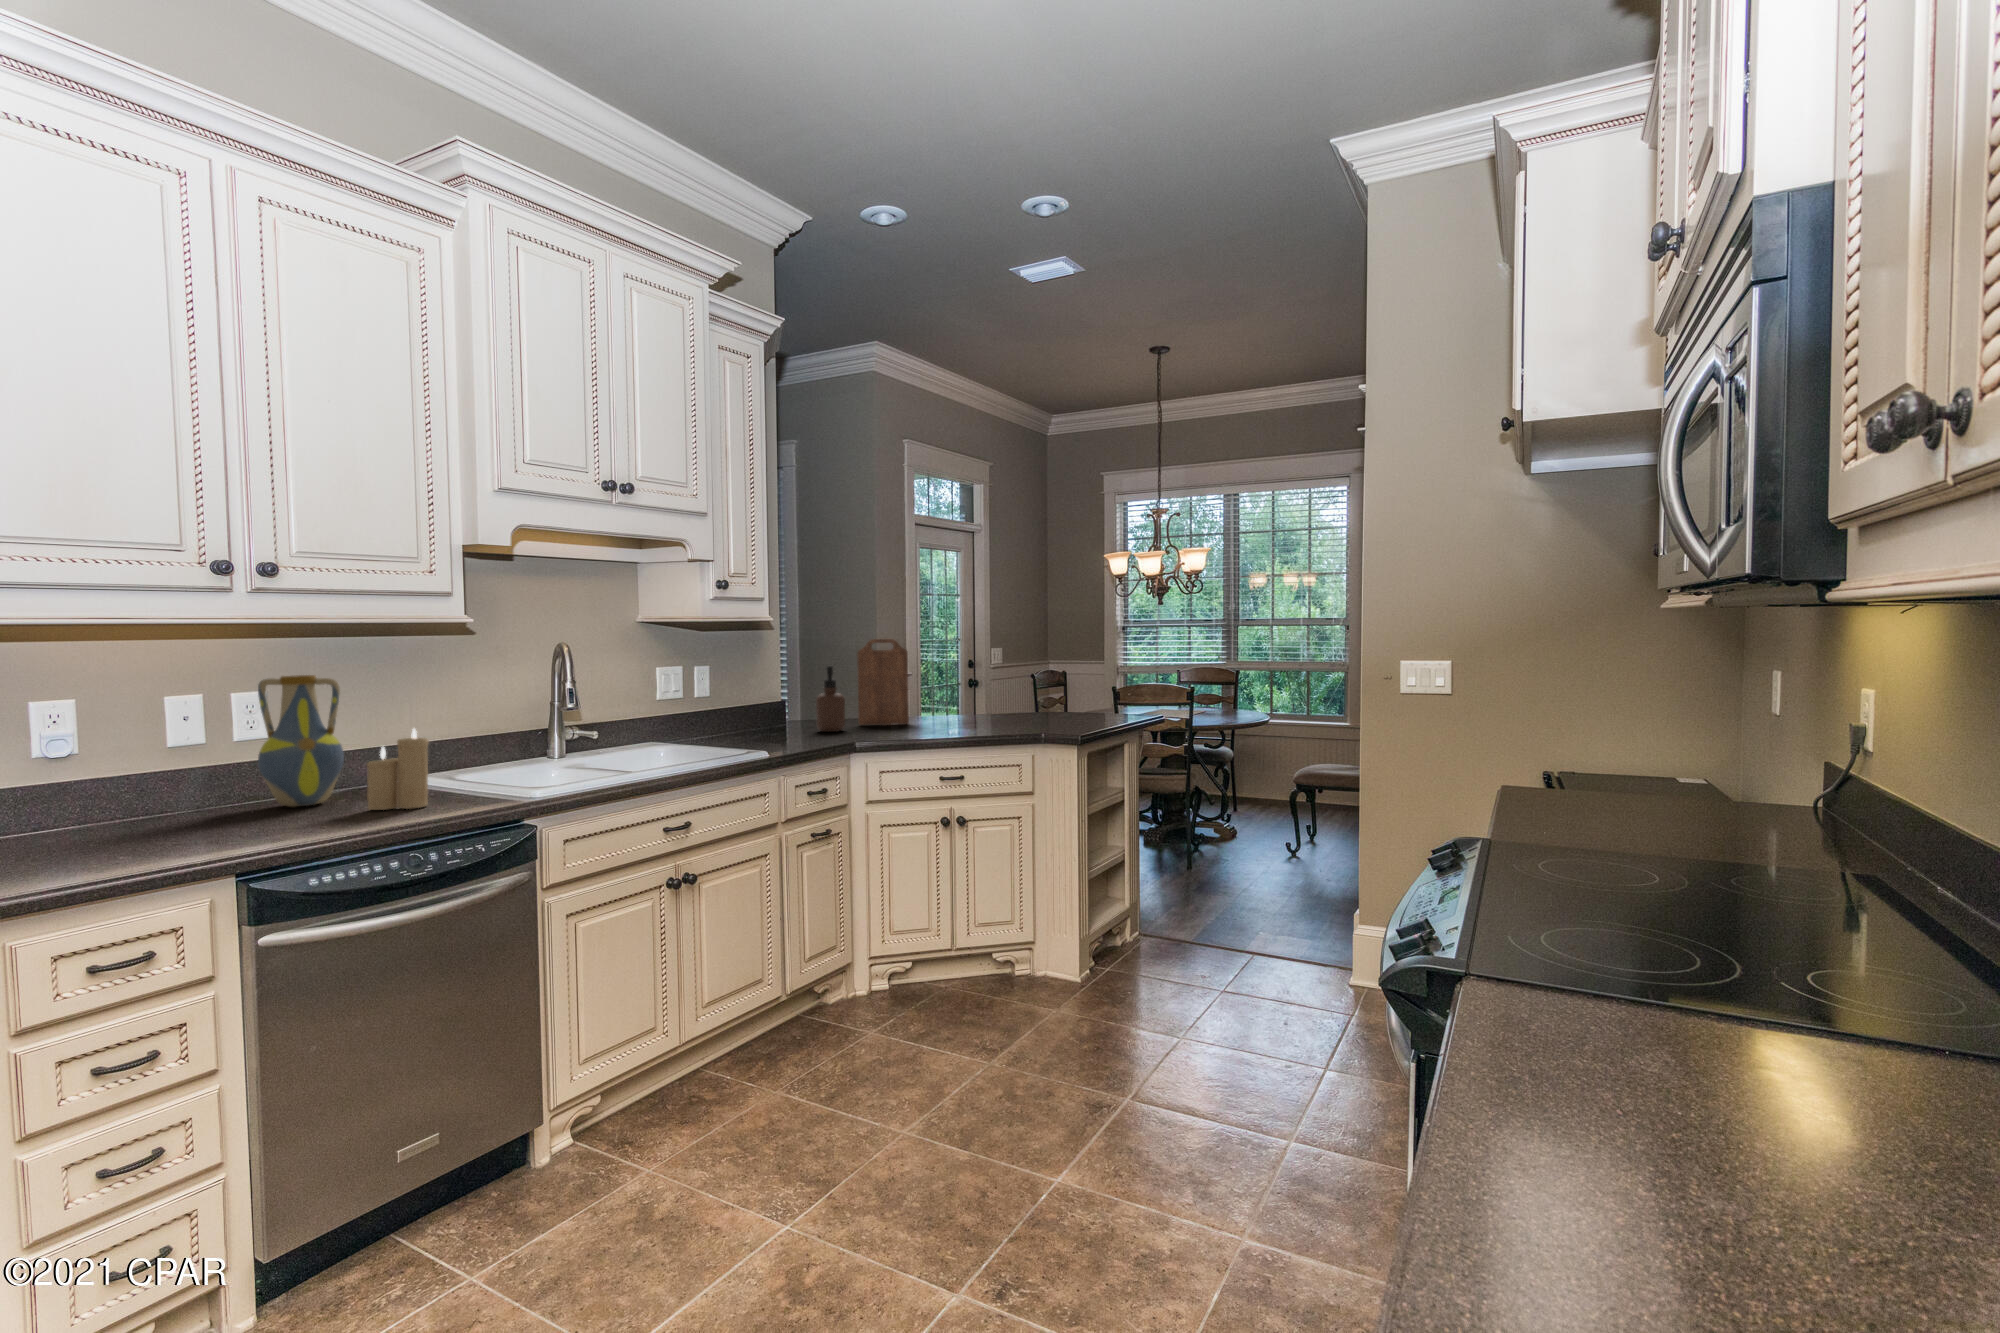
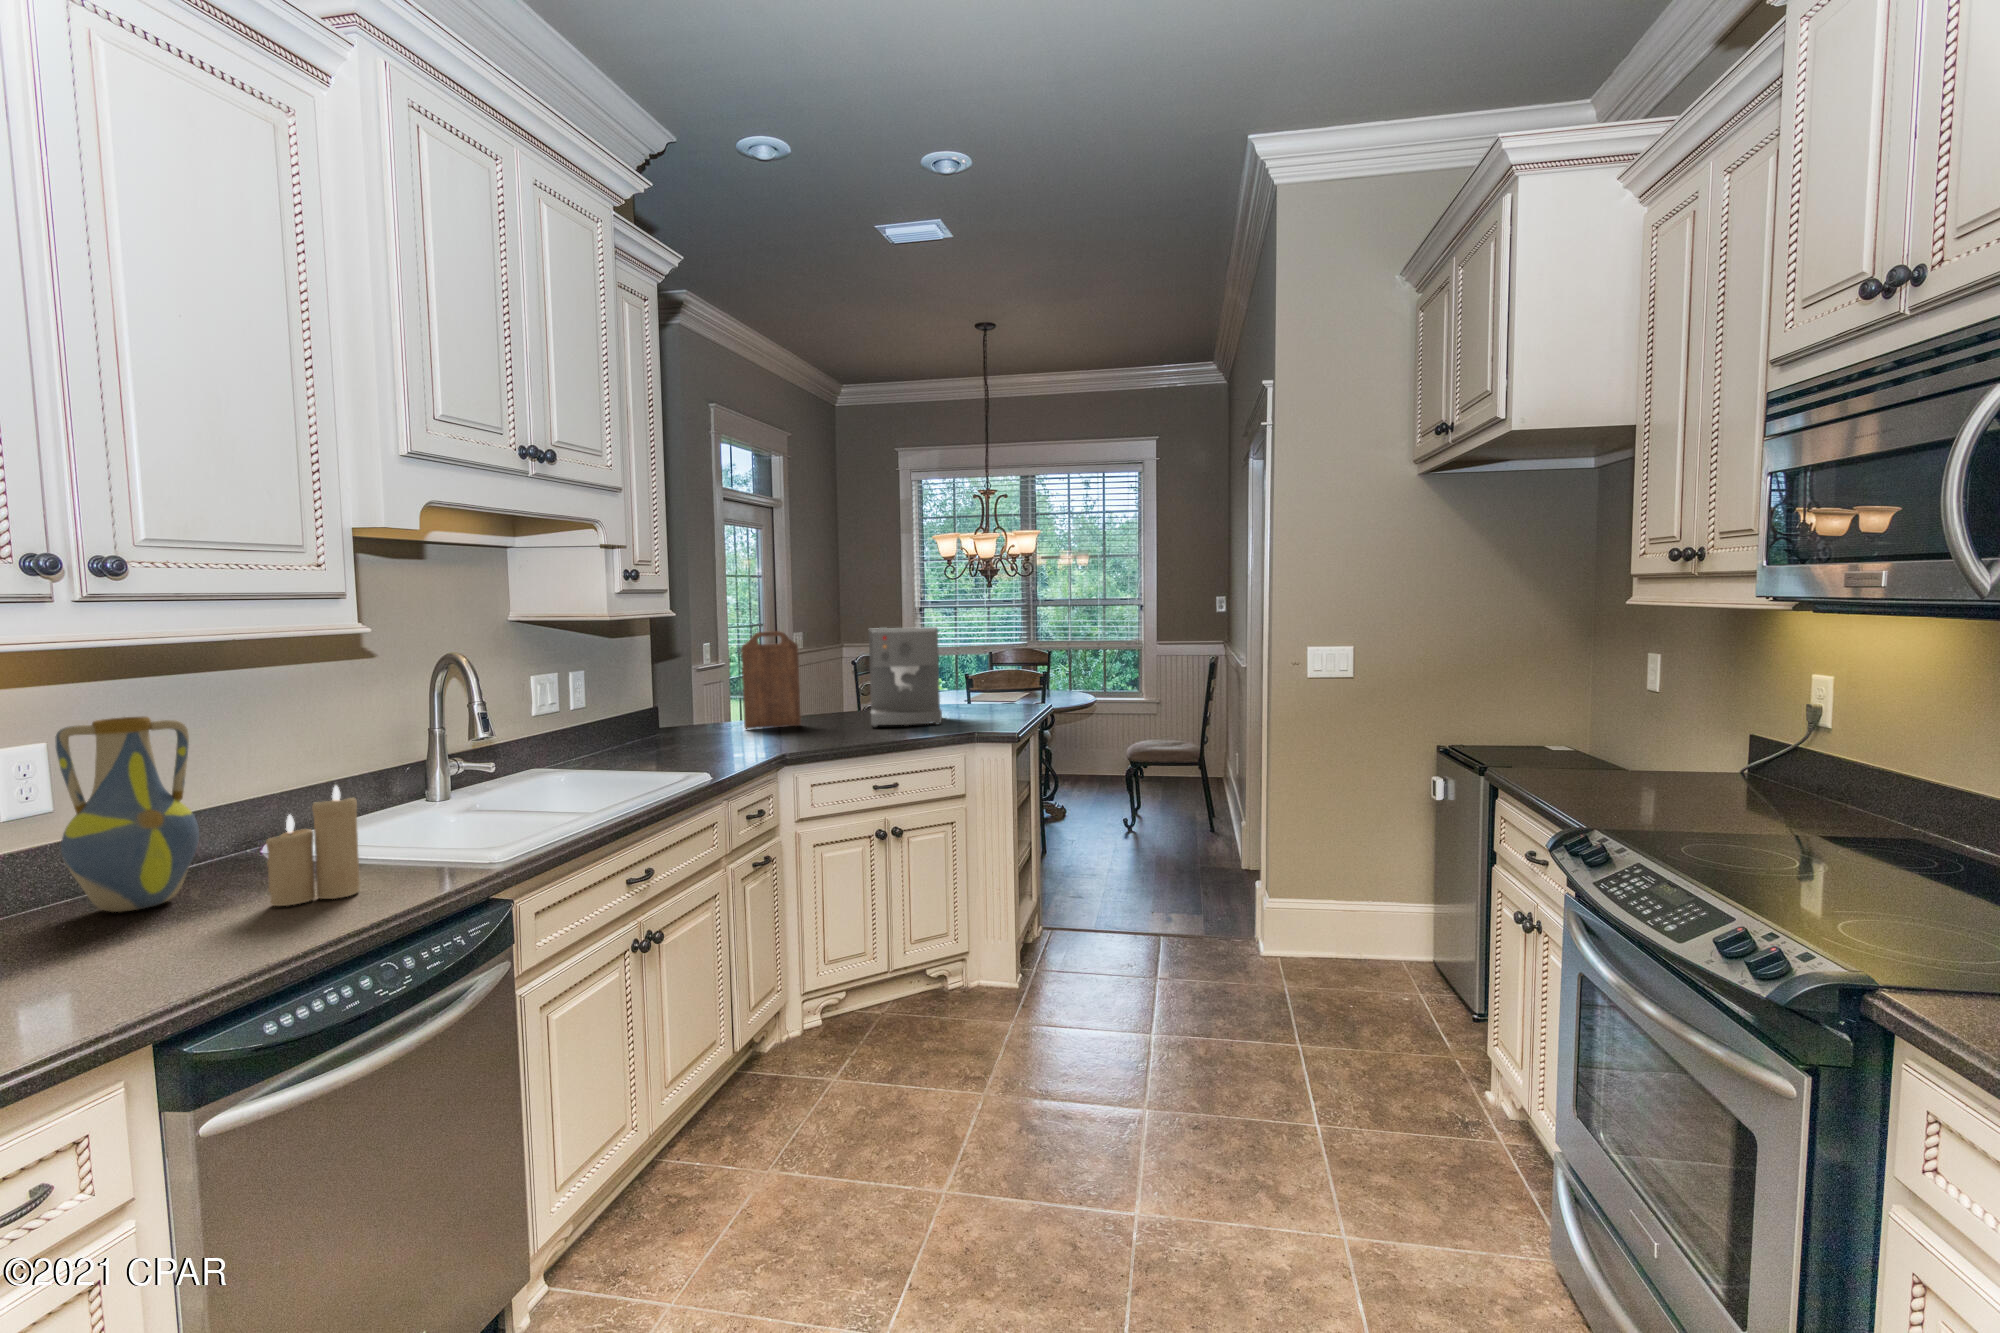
coffee maker: none [961,637,1035,728] -> present [869,627,942,727]
soap dispenser: present [816,666,845,732] -> none [708,665,742,740]

